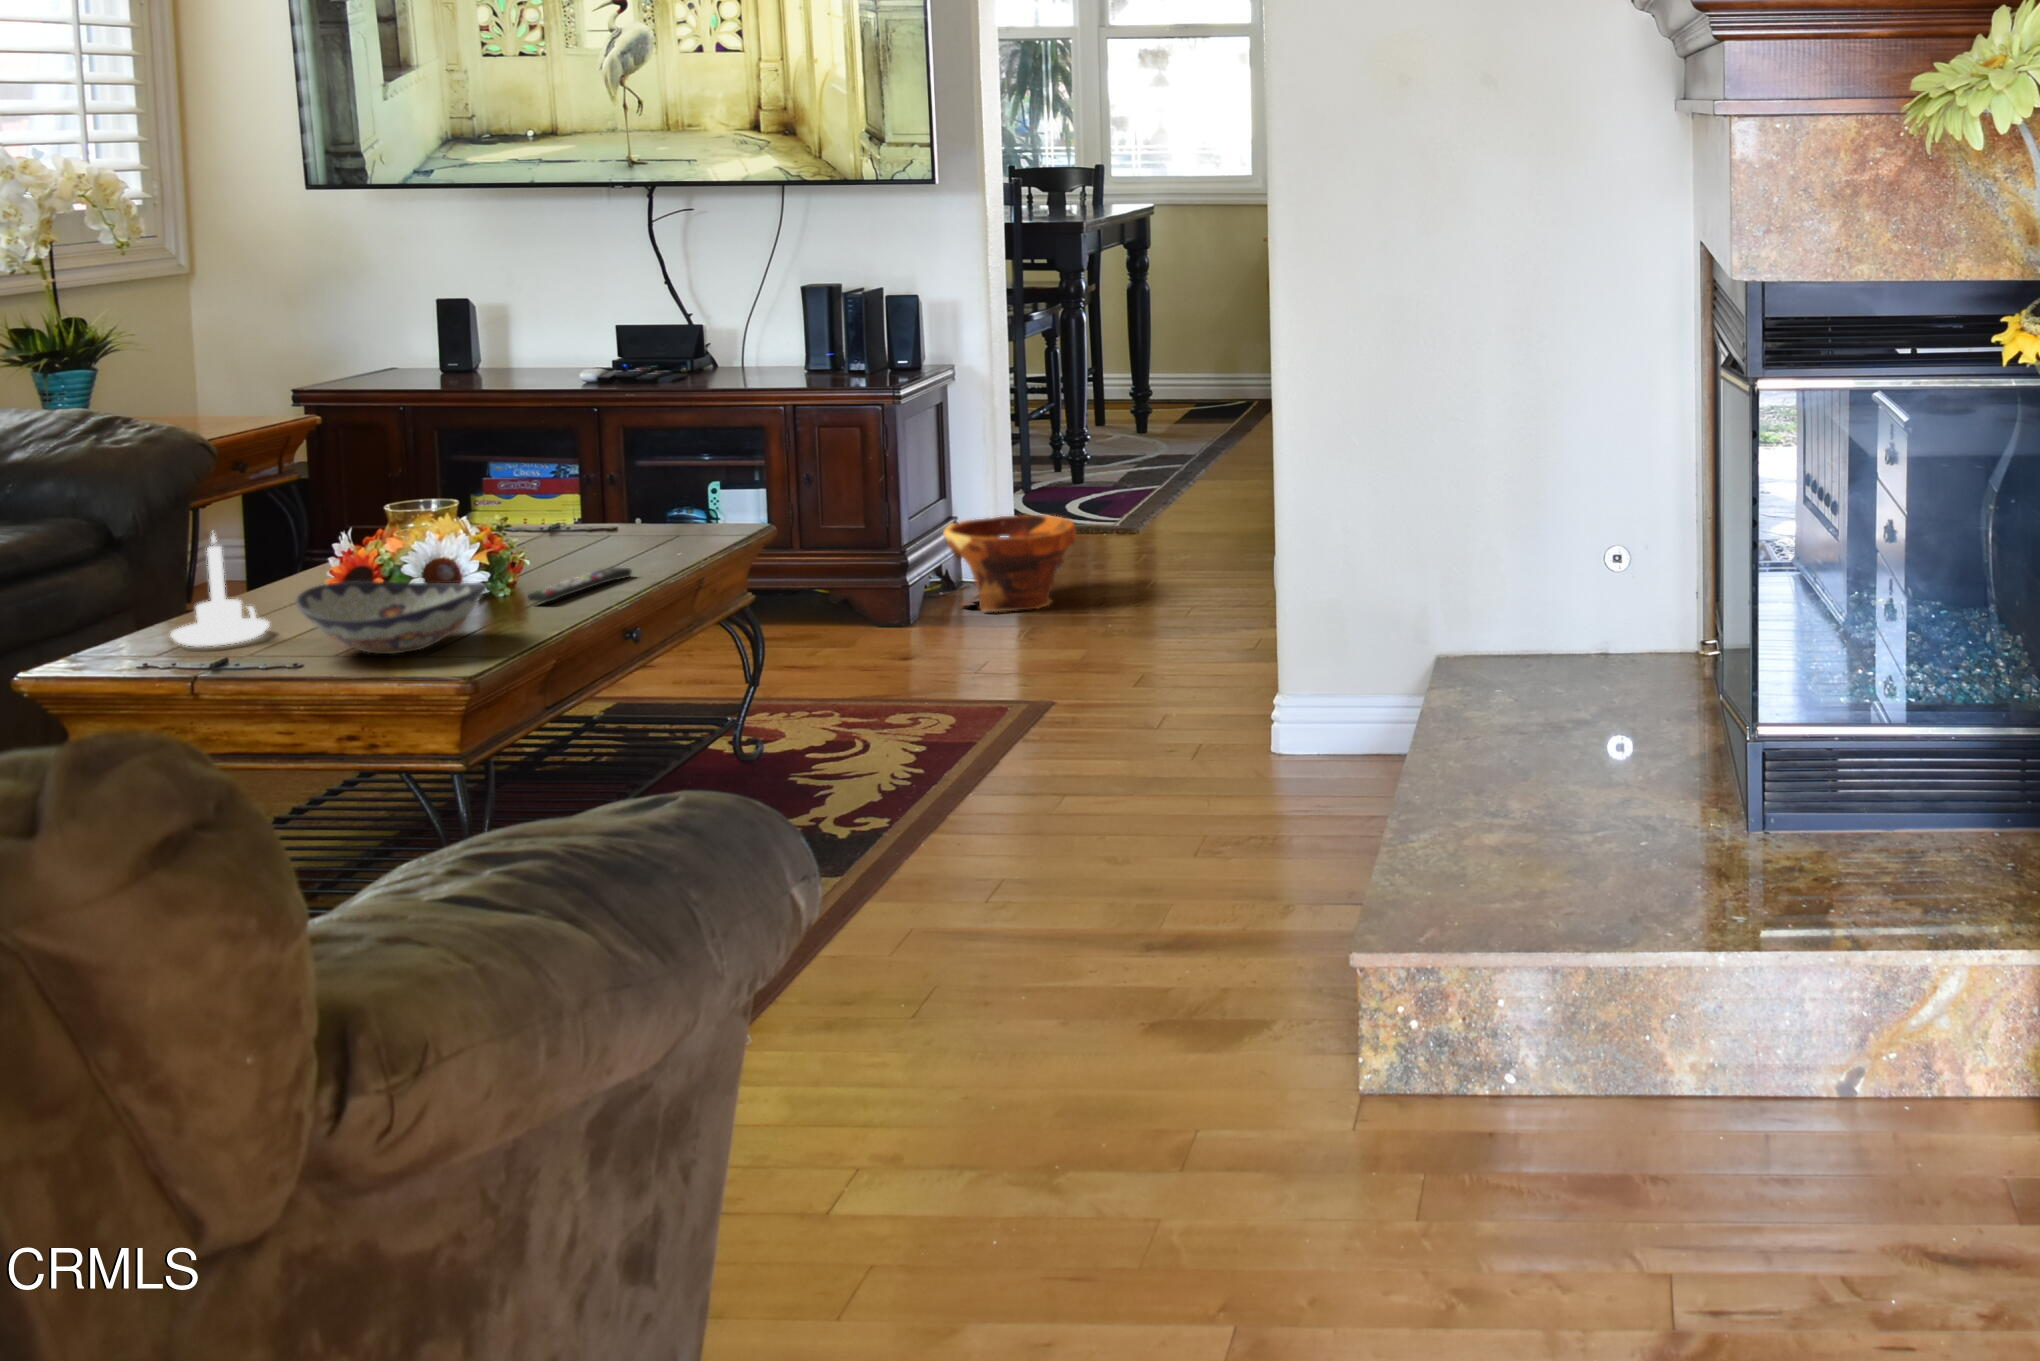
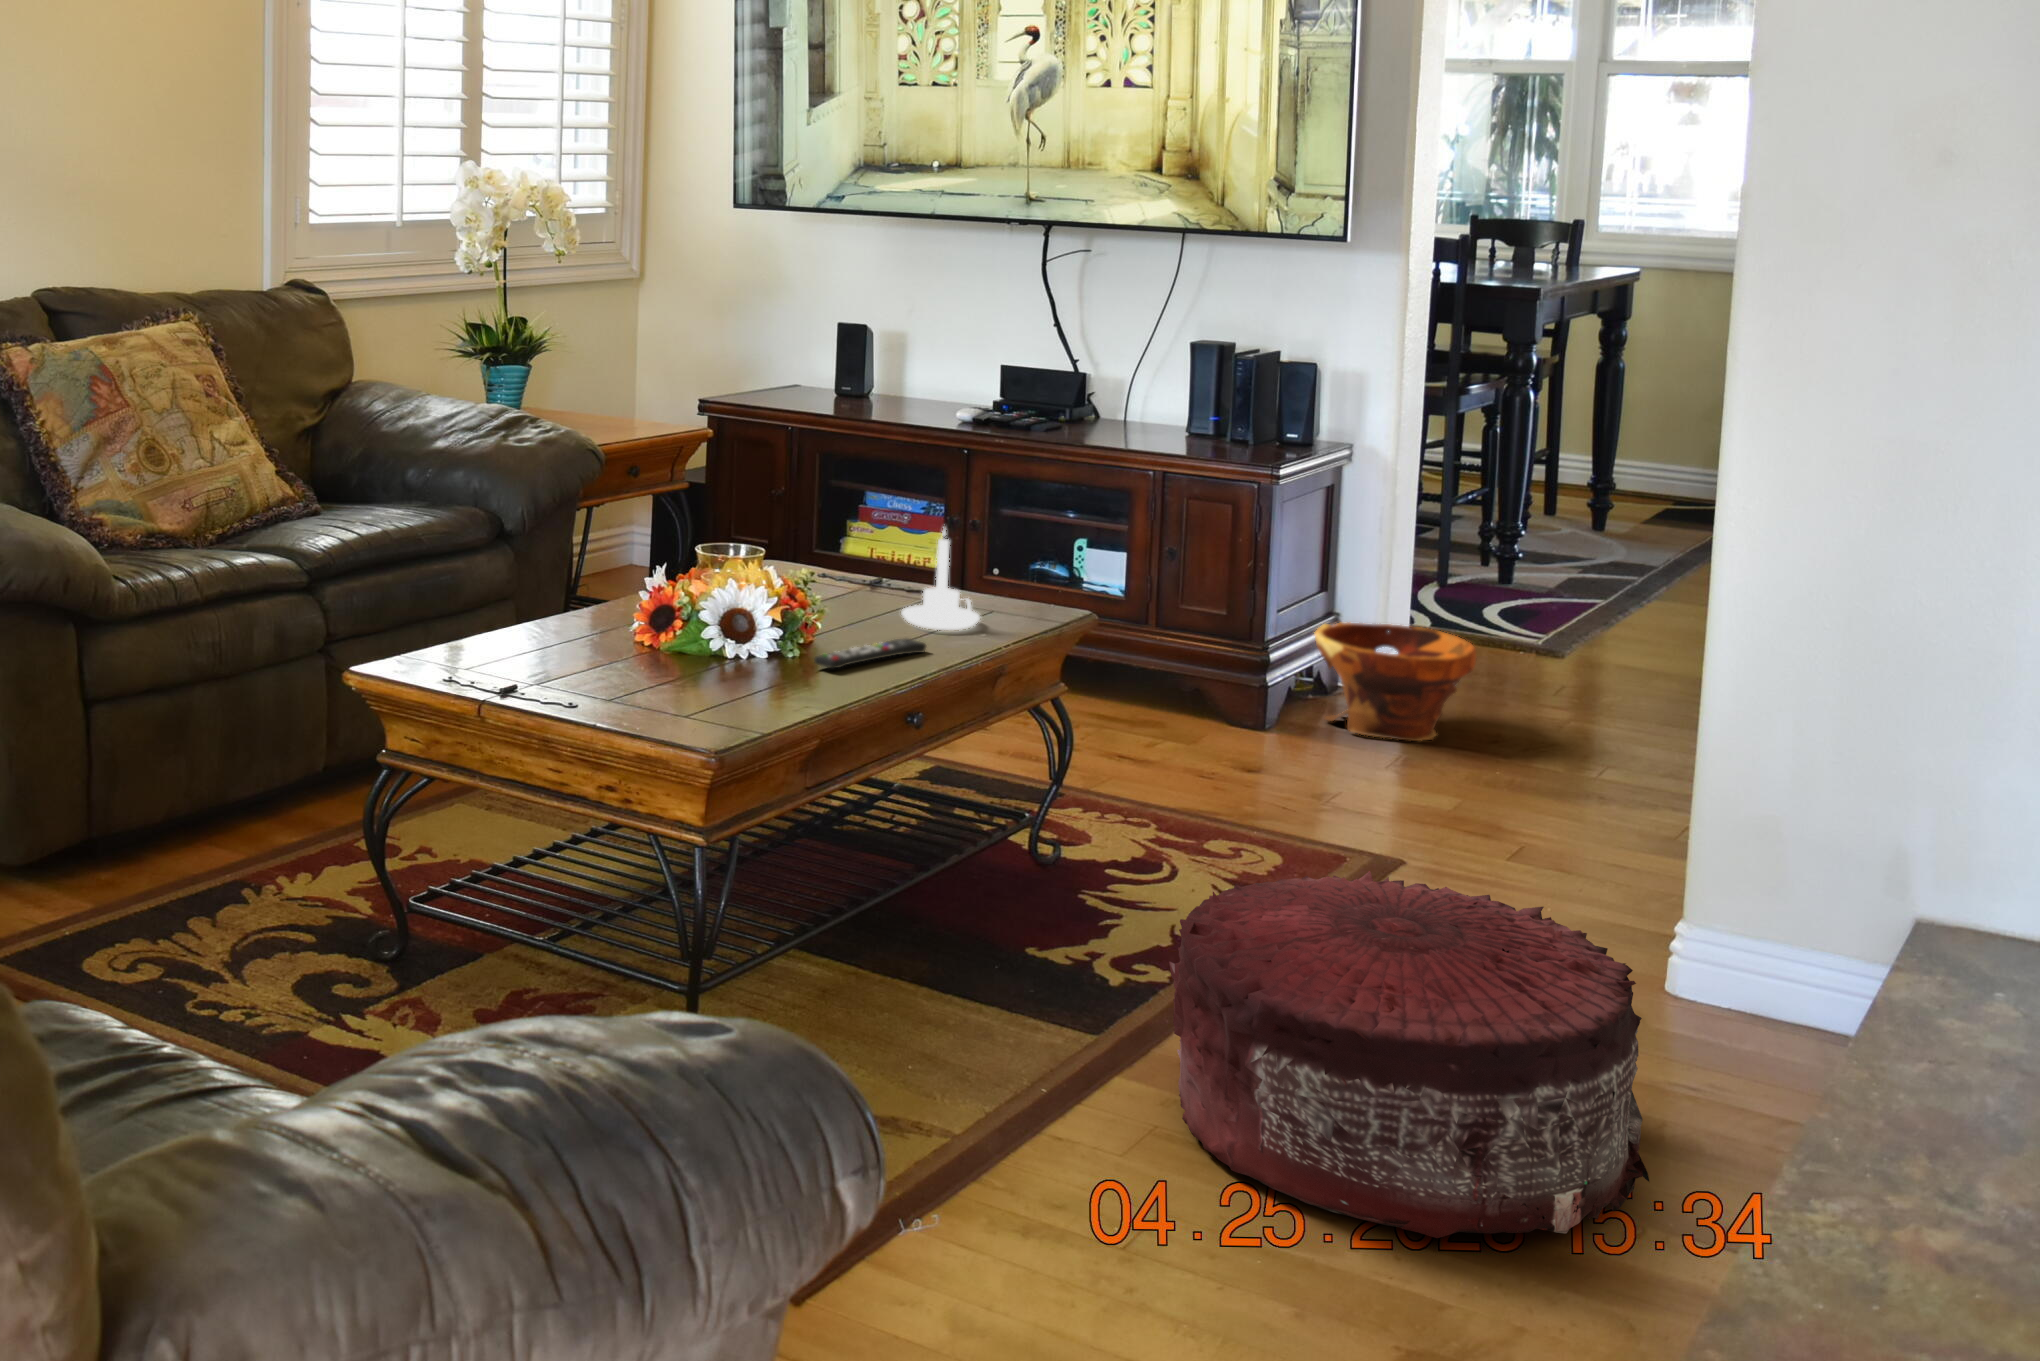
candle holder: present [171,534,269,646] -> present [901,529,980,630]
decorative bowl: present [296,581,487,654] -> none [592,617,764,702]
pouf: none [900,677,1265,932] -> present [1169,871,1649,1238]

